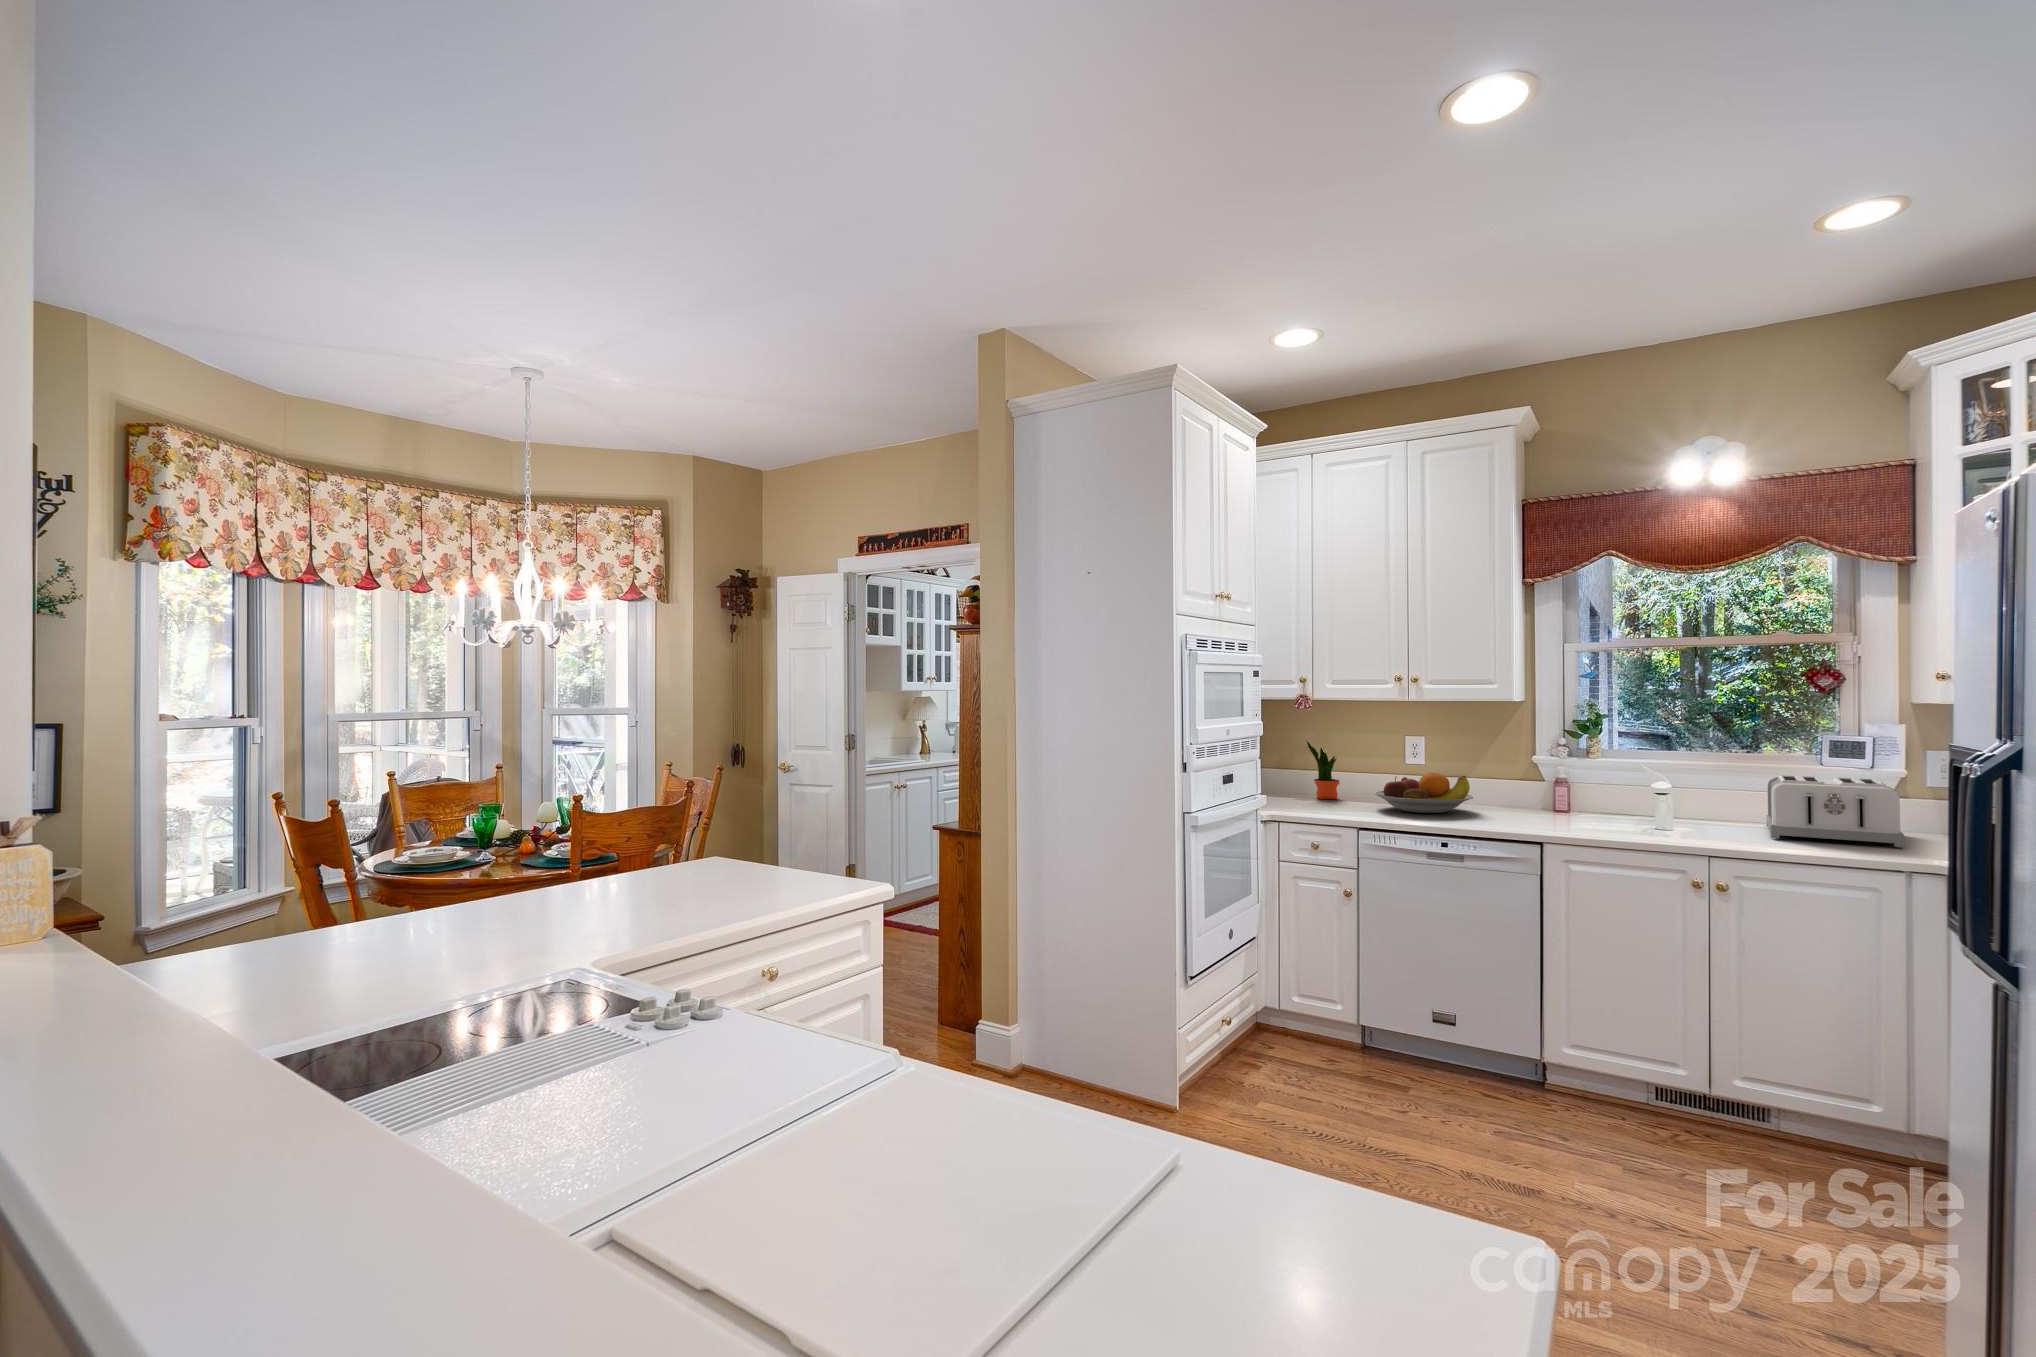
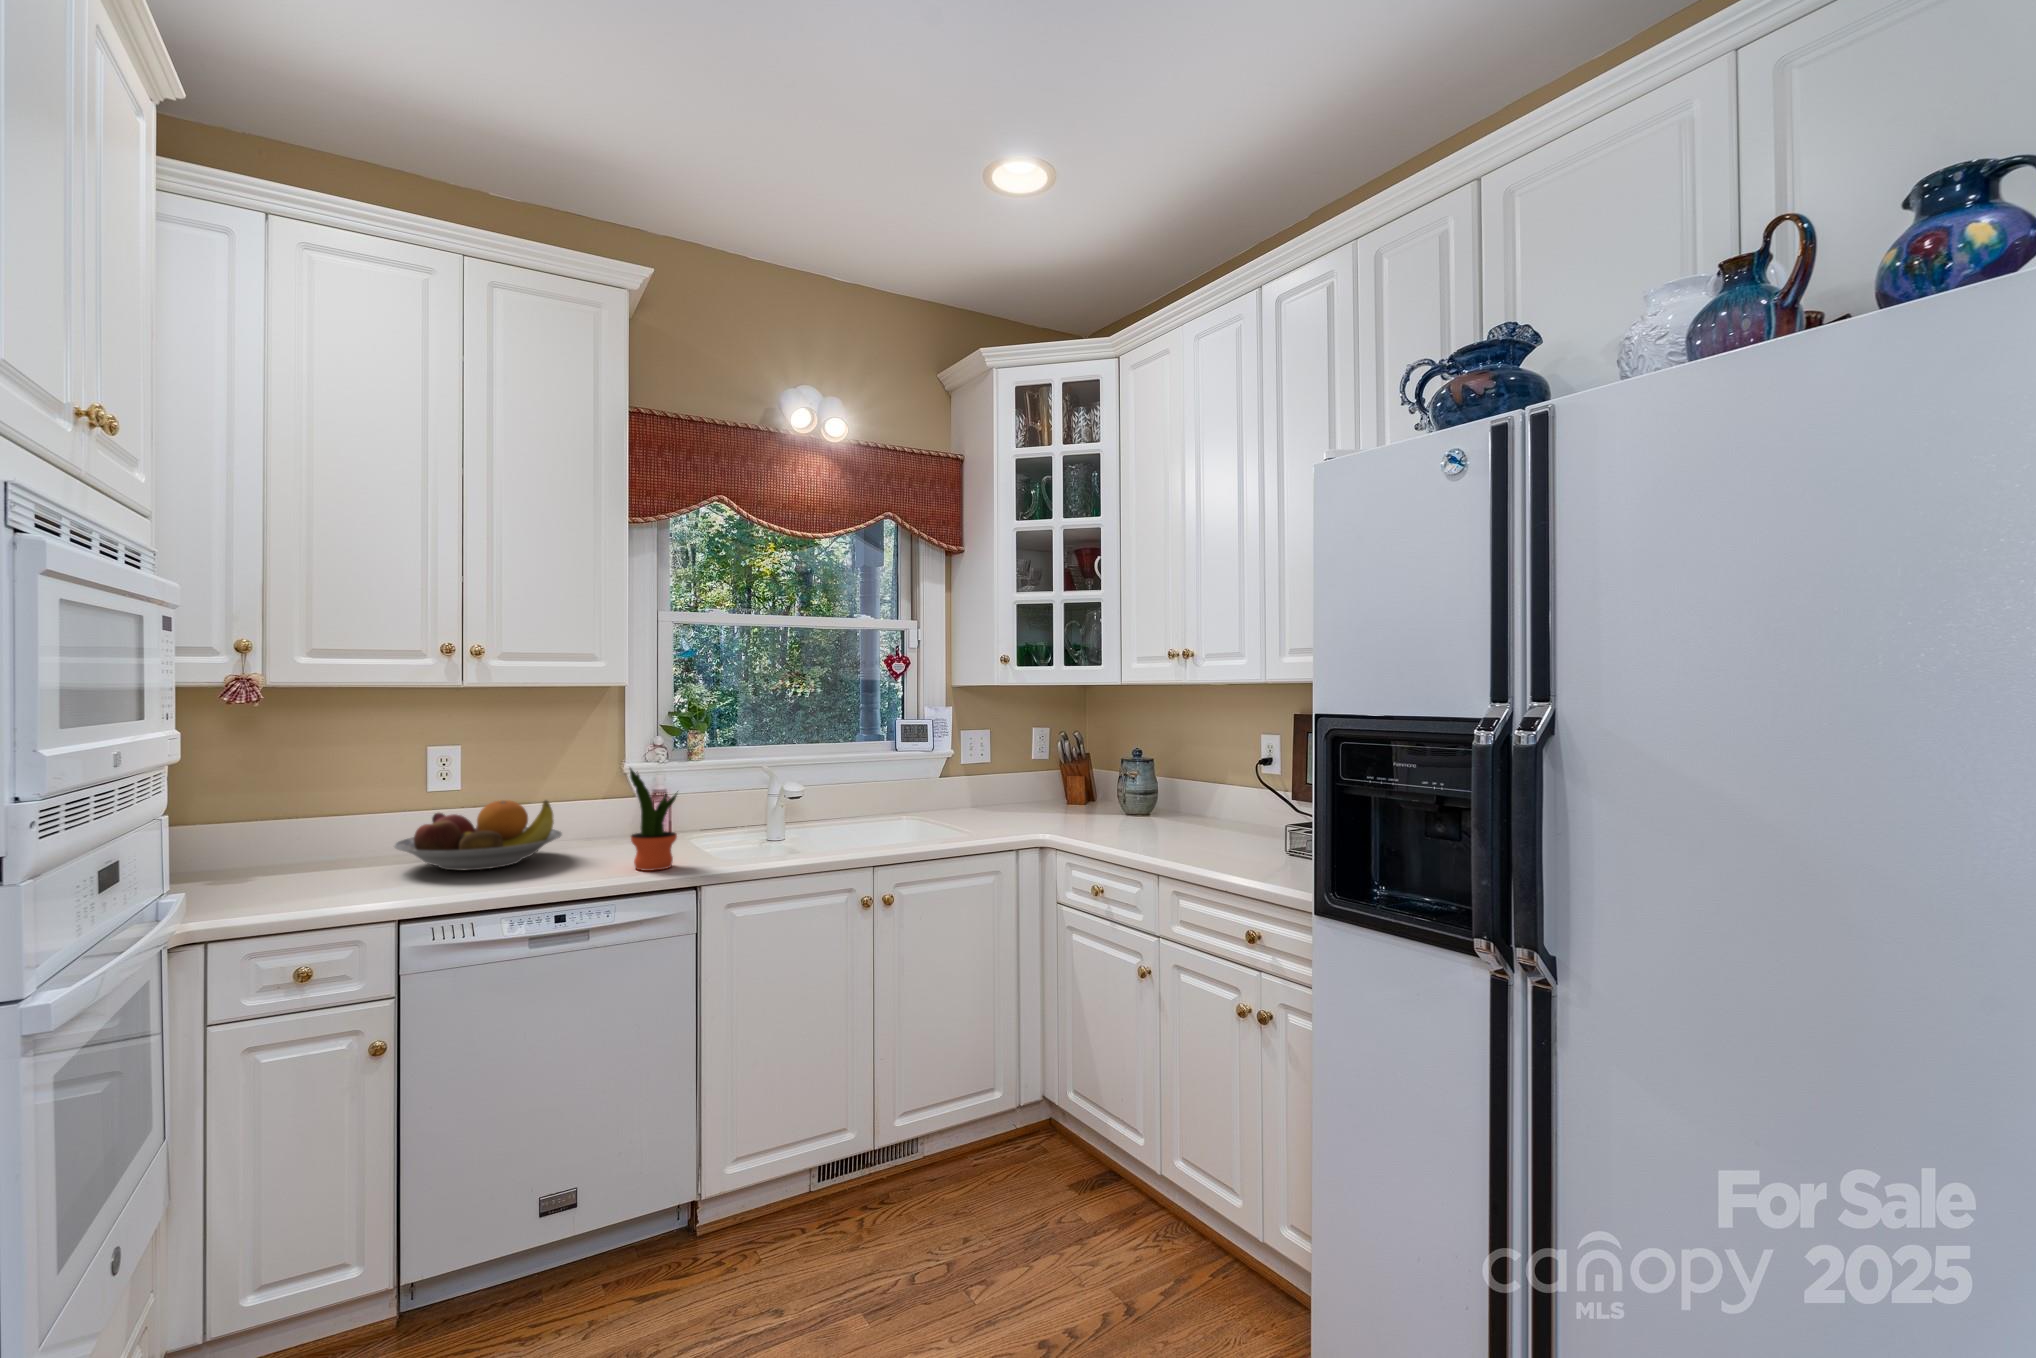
potted plant: present [1307,741,1340,799] -> present [630,768,678,871]
toaster: present [1766,775,1904,847] -> none [862,761,994,834]

